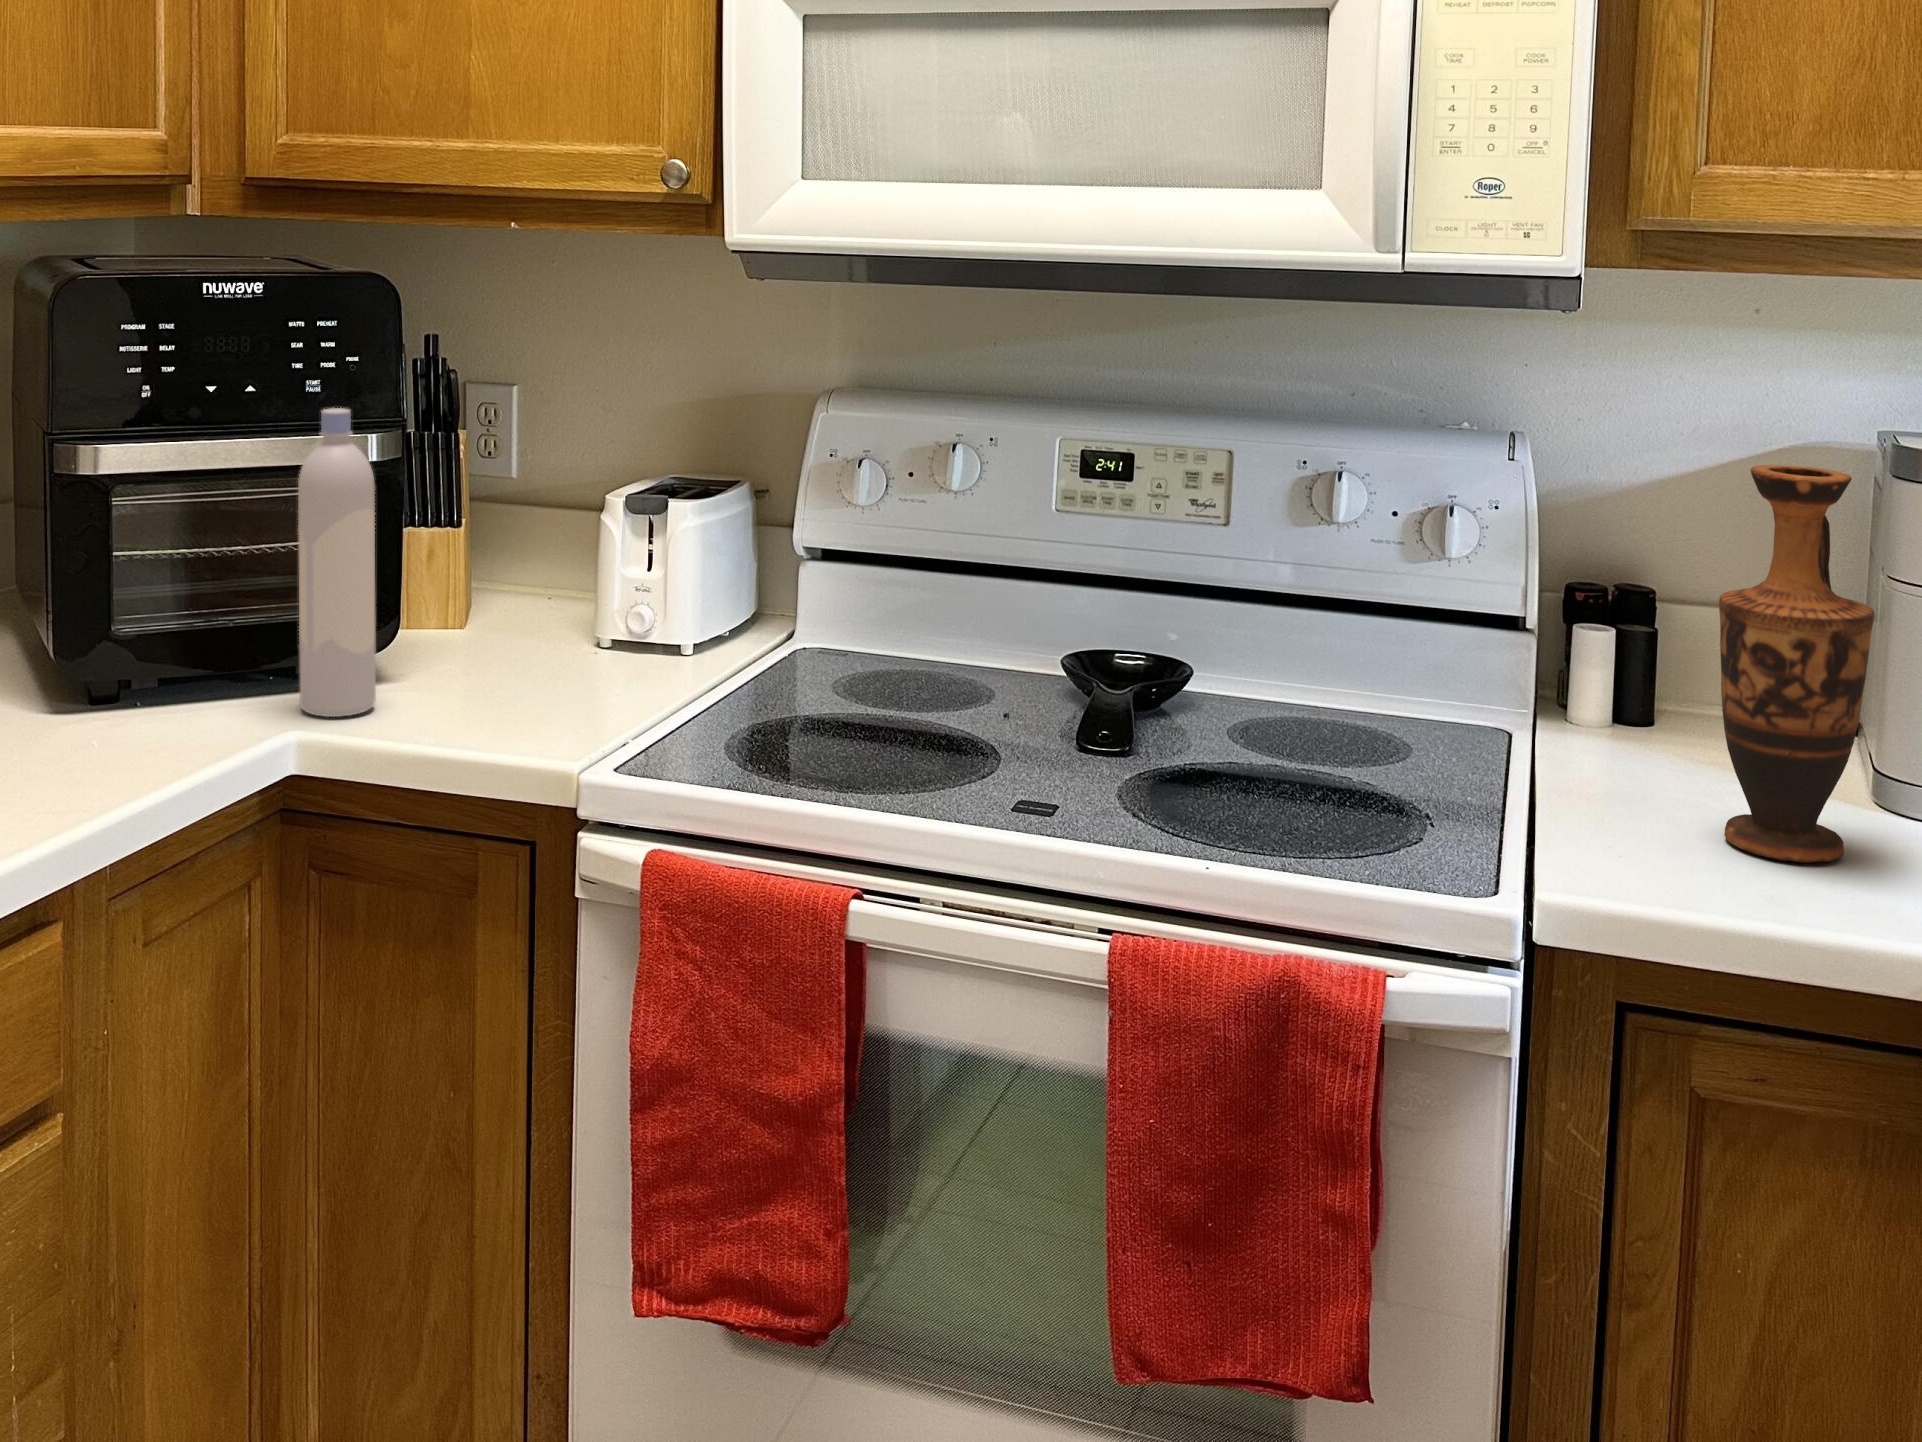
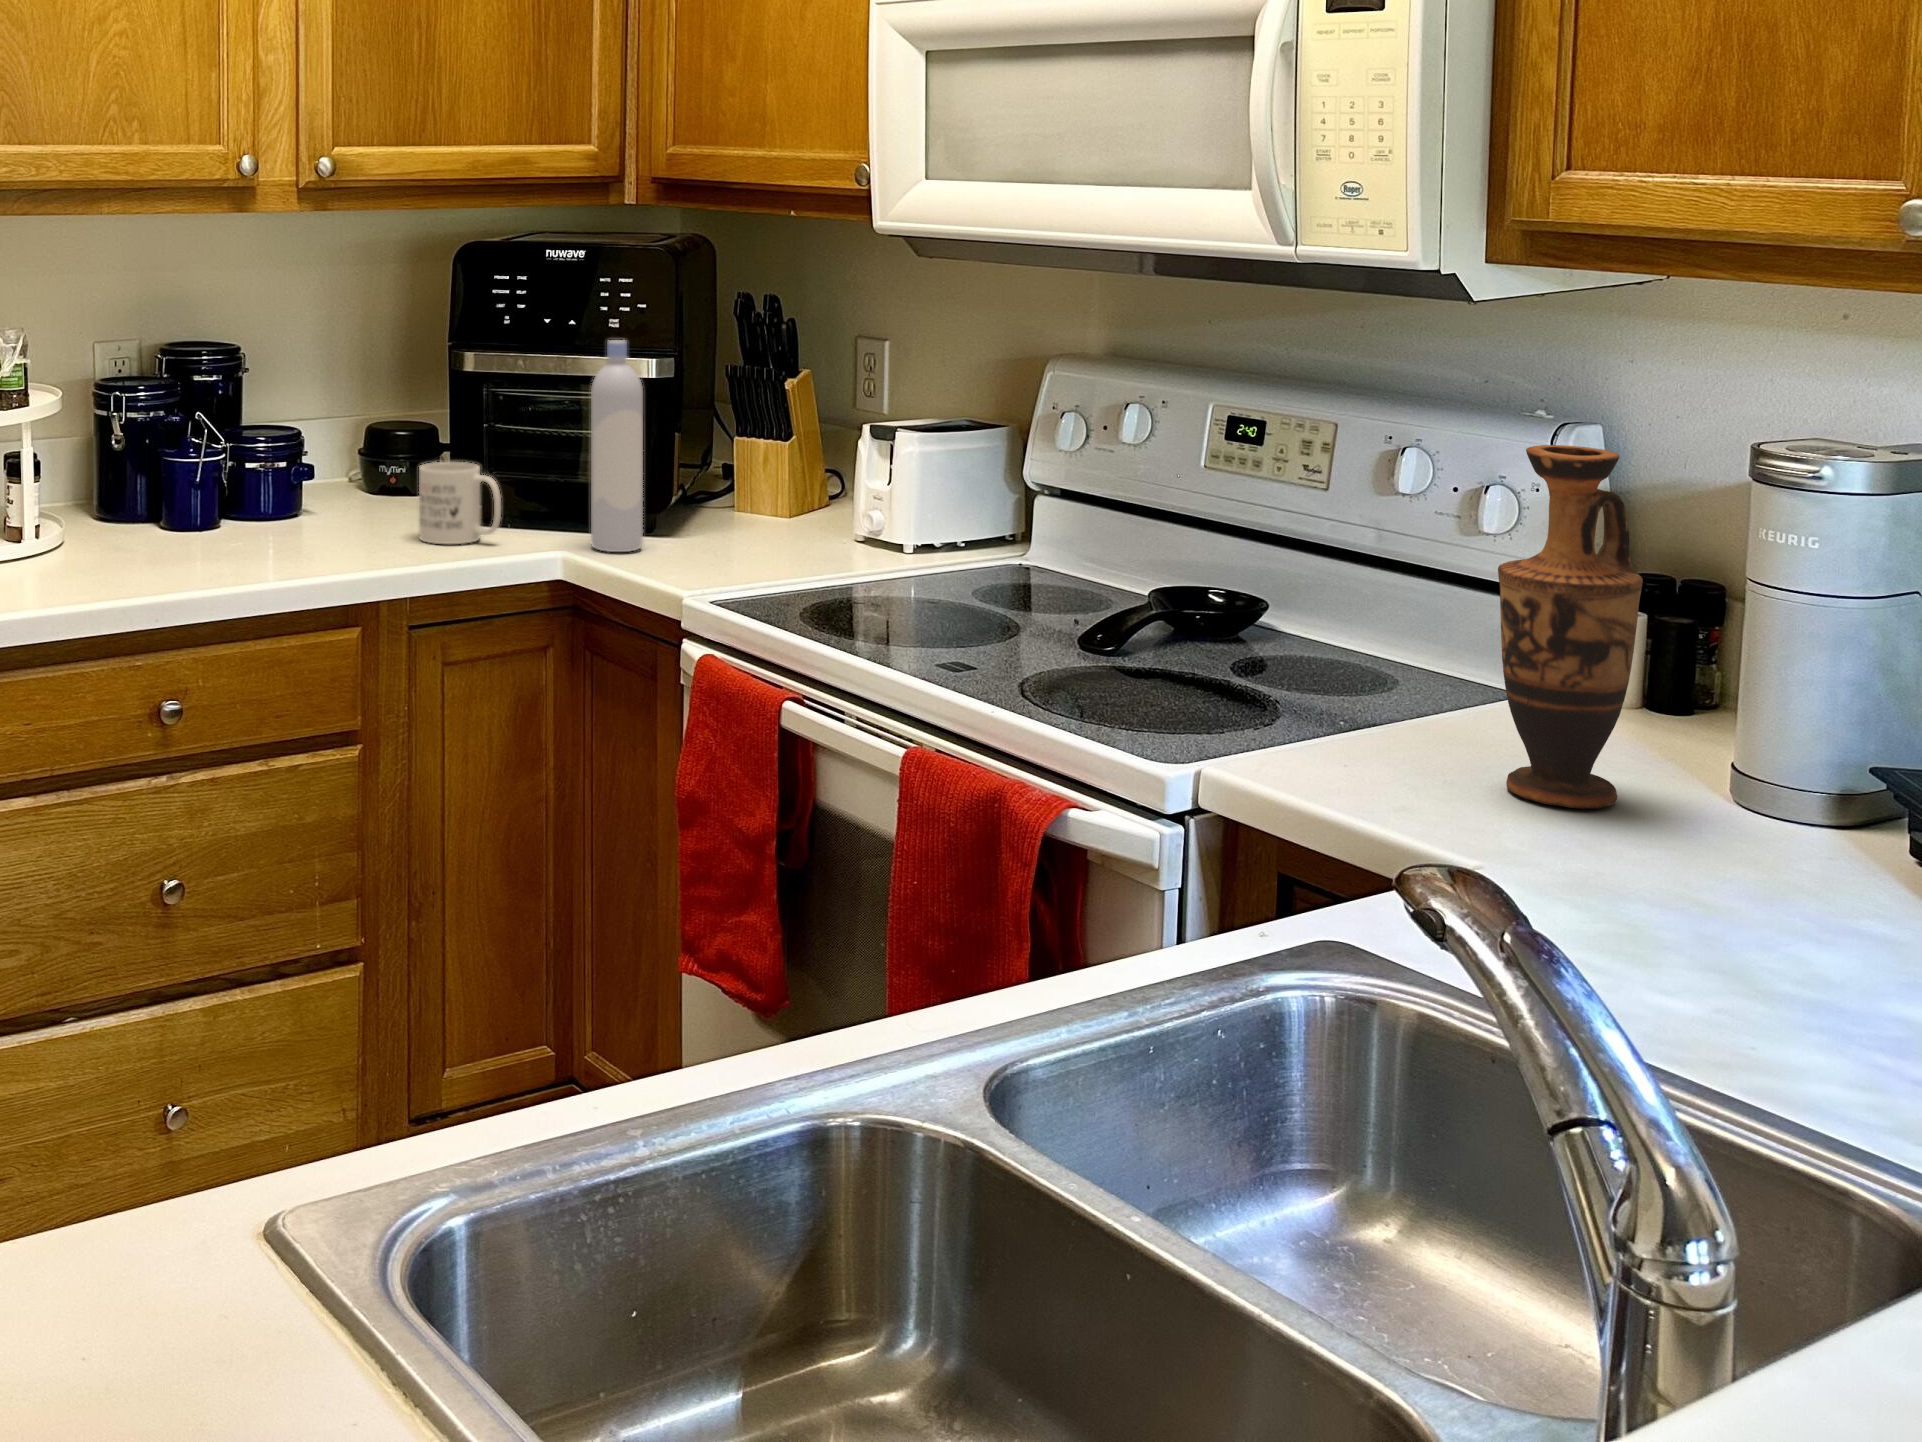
mug: none [29,613,173,749] -> present [419,462,501,544]

